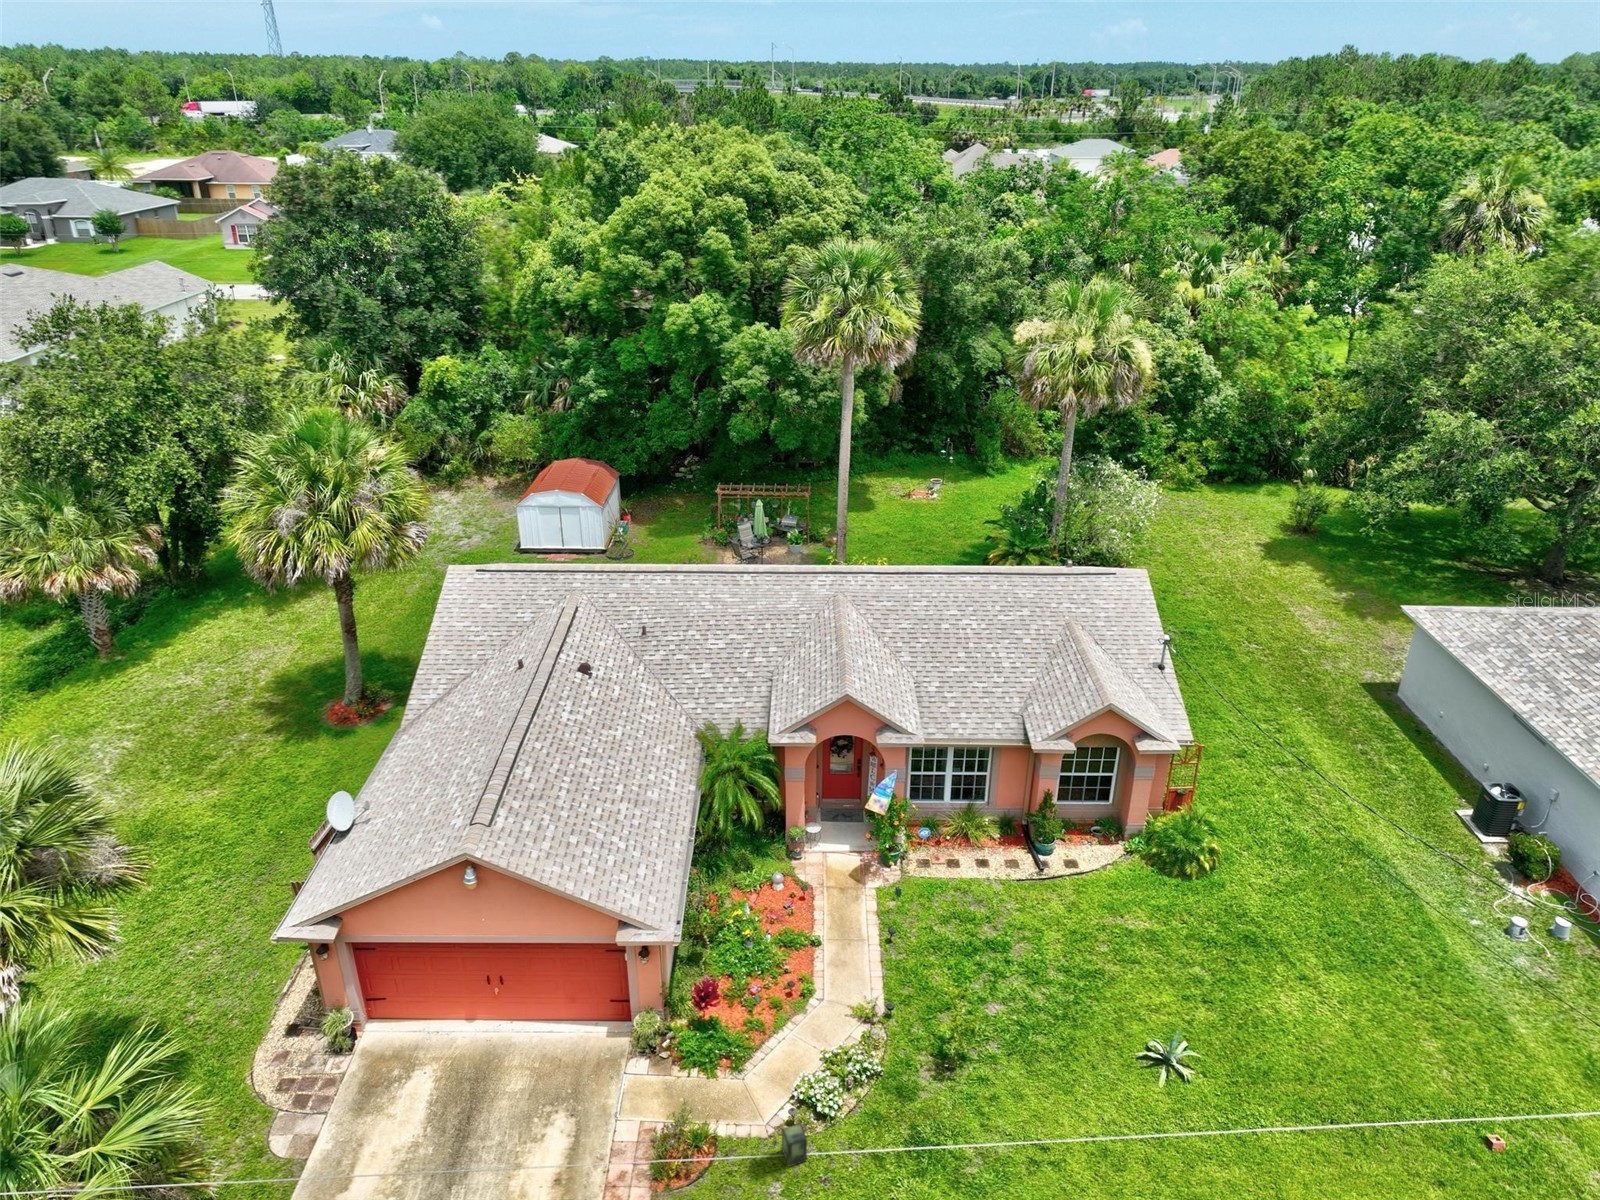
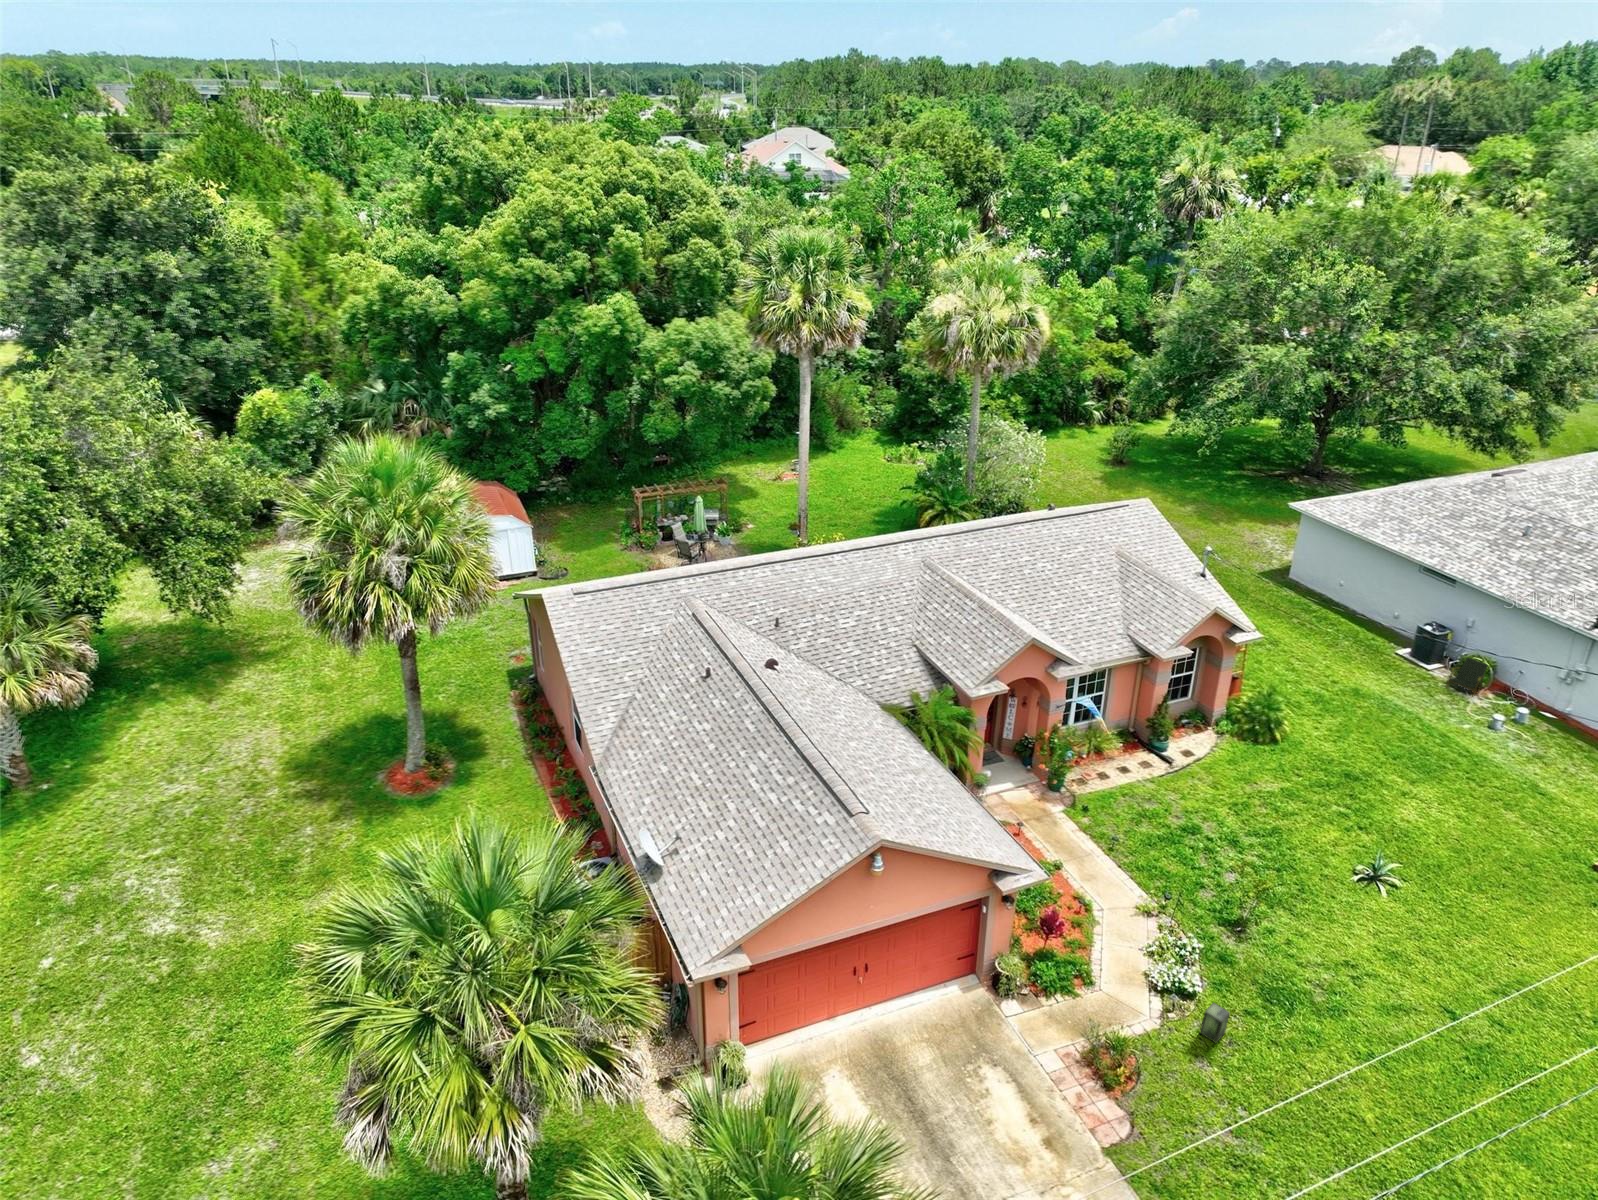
lounge chair: none [1489,839,1551,892] -> present [1447,658,1488,696]

